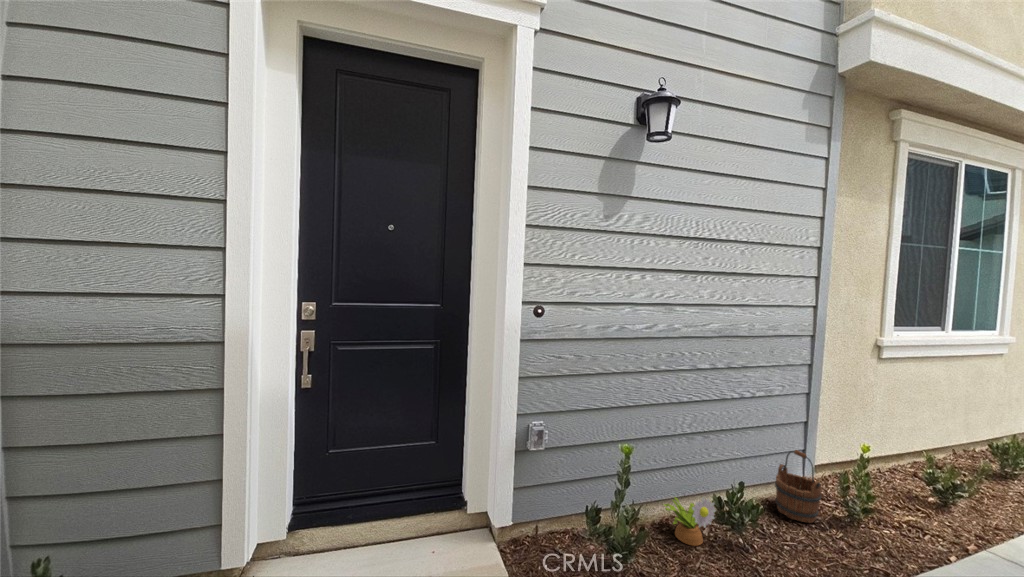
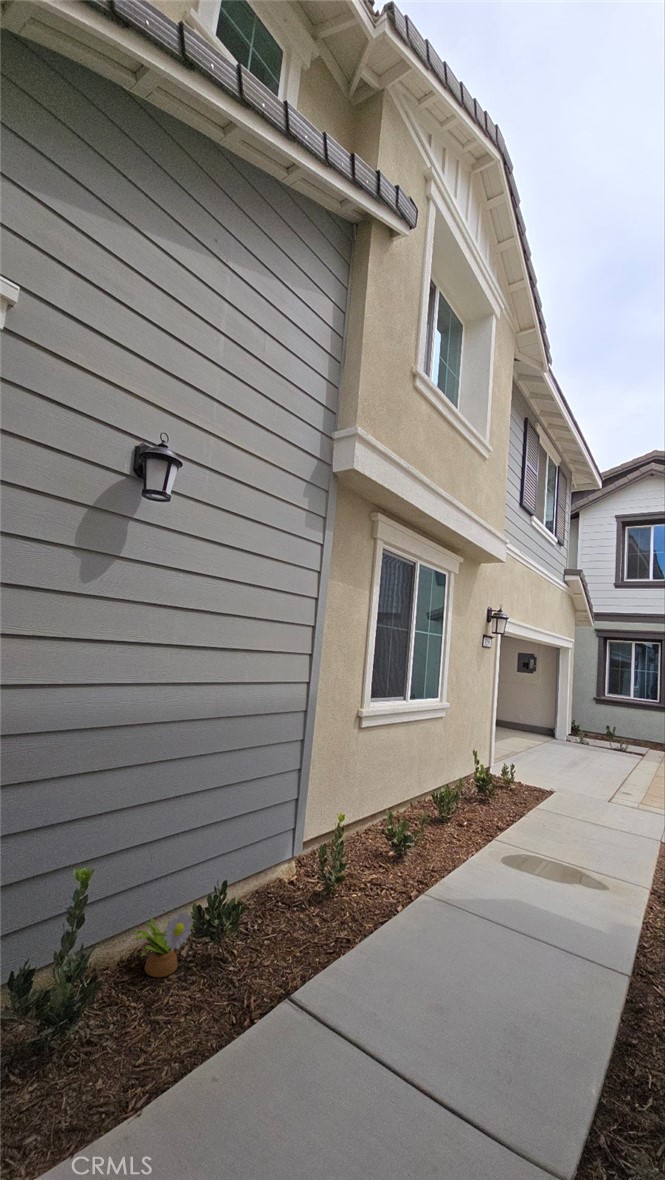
wooden bucket: present [775,450,822,523] -> none [265,830,305,908]

